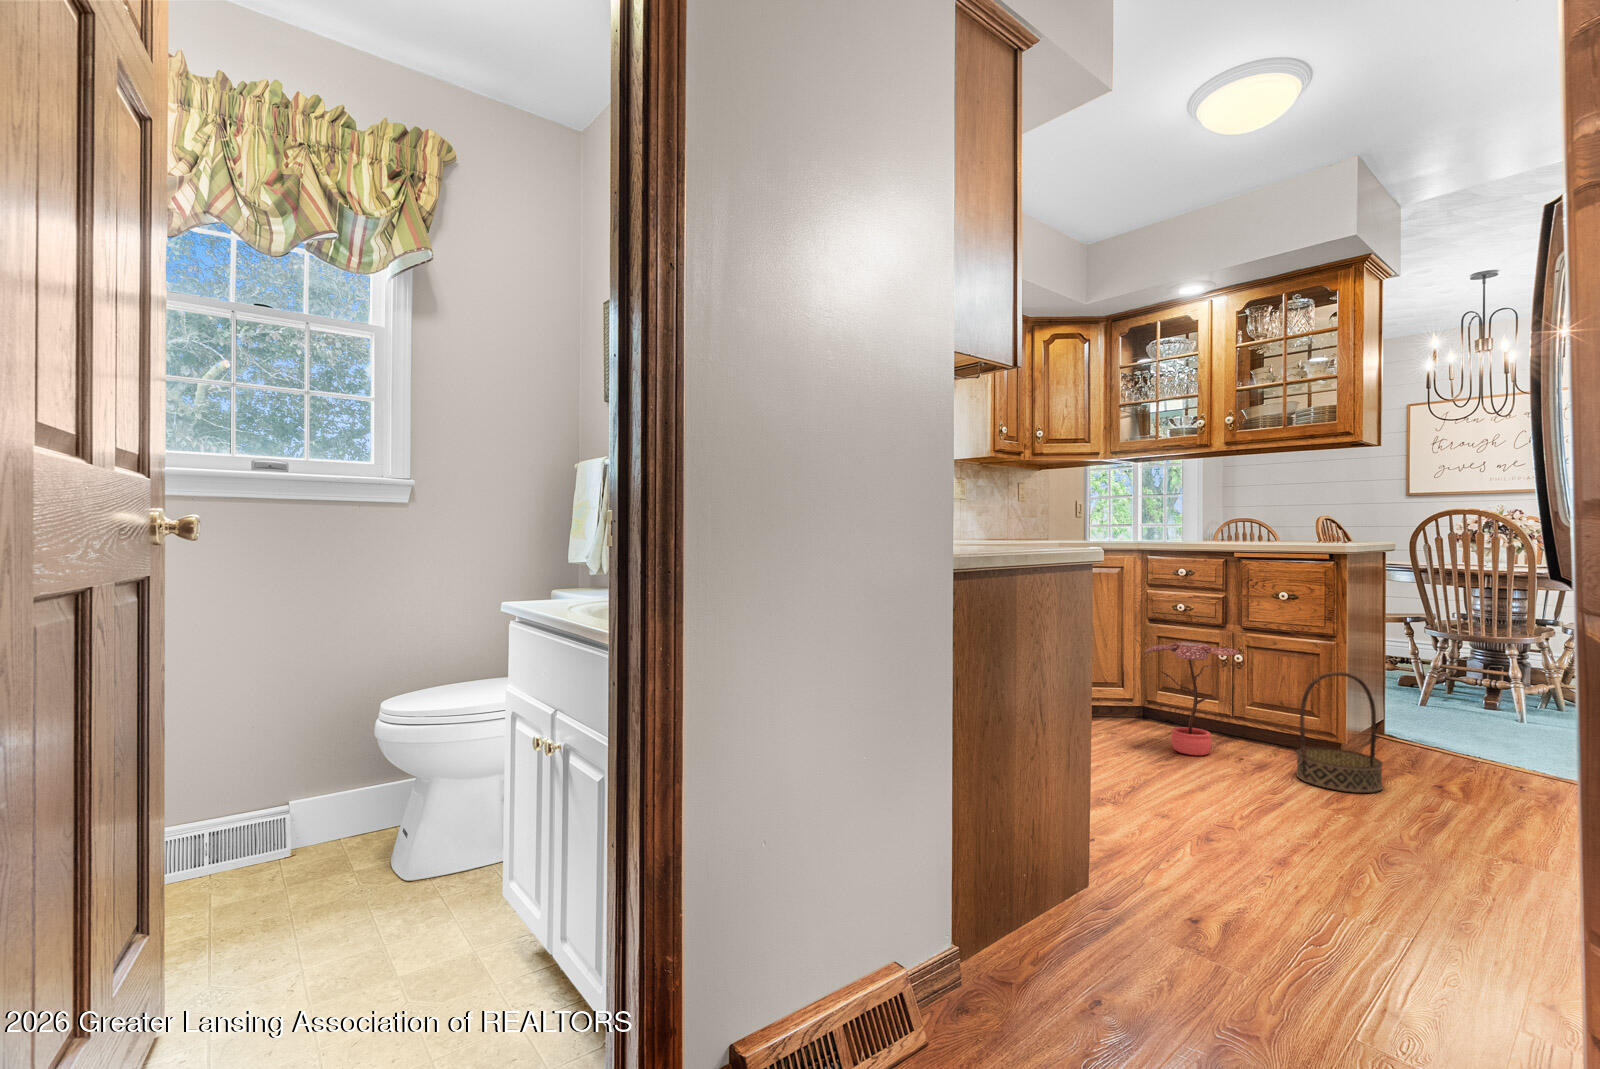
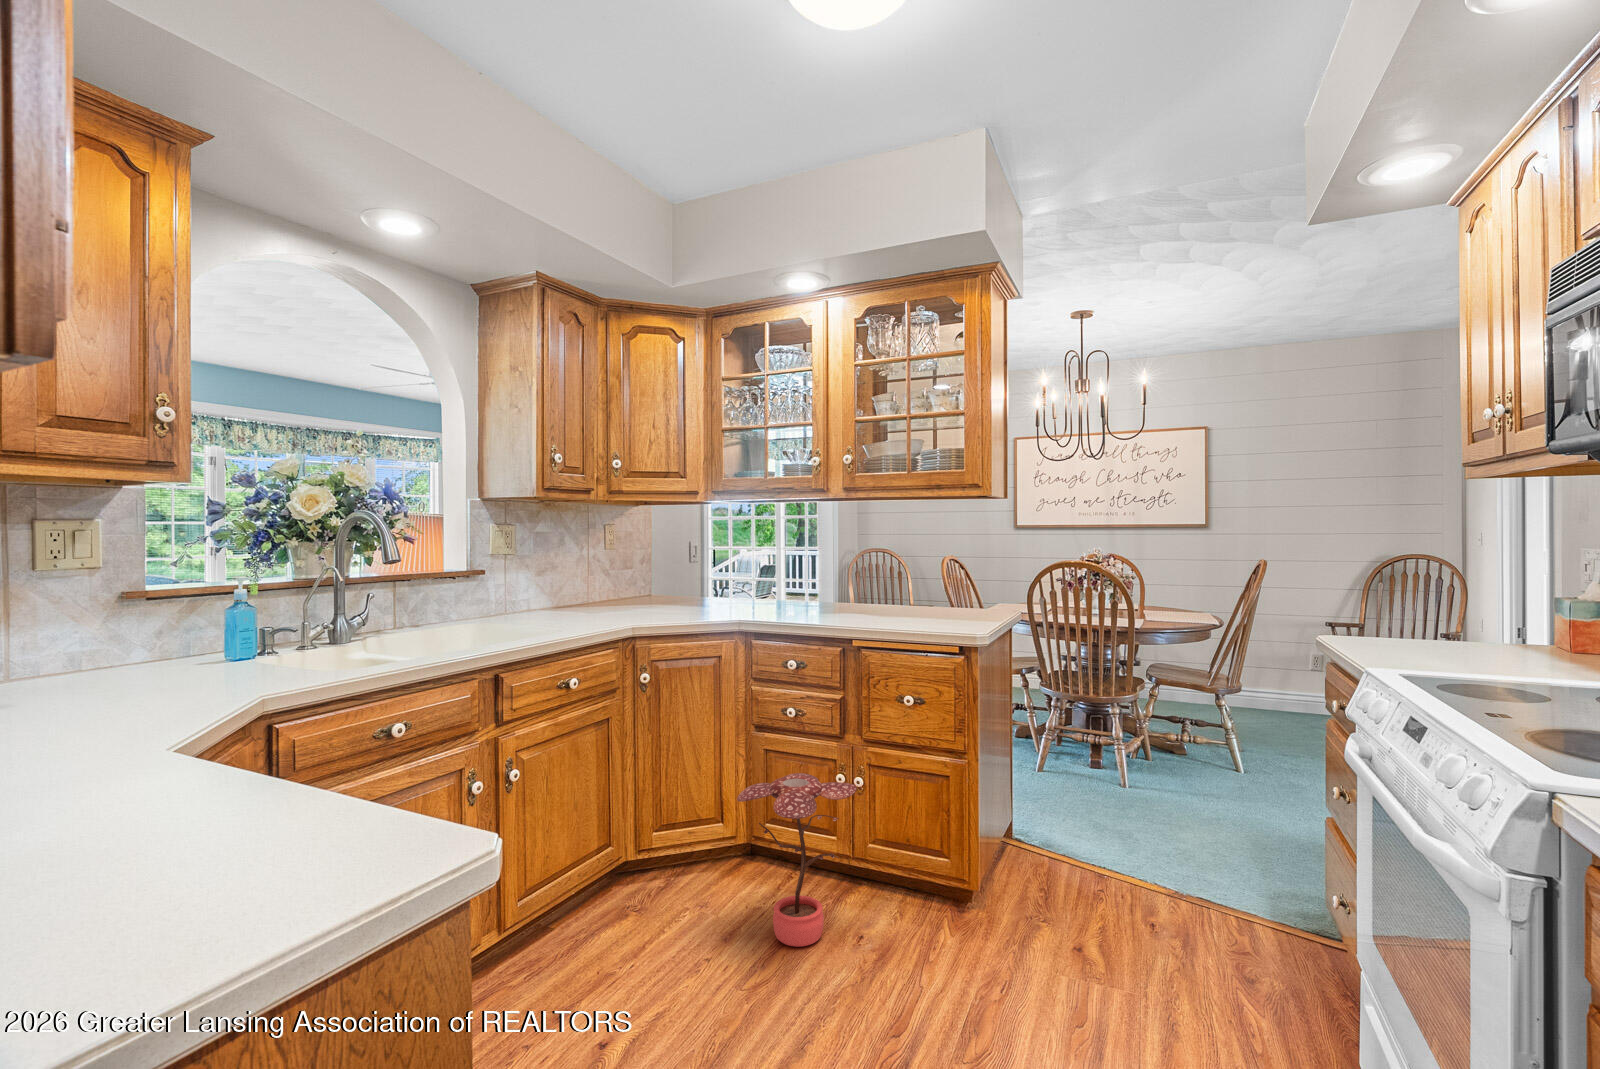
basket: present [1296,672,1383,793] -> none [924,824,1024,1007]

